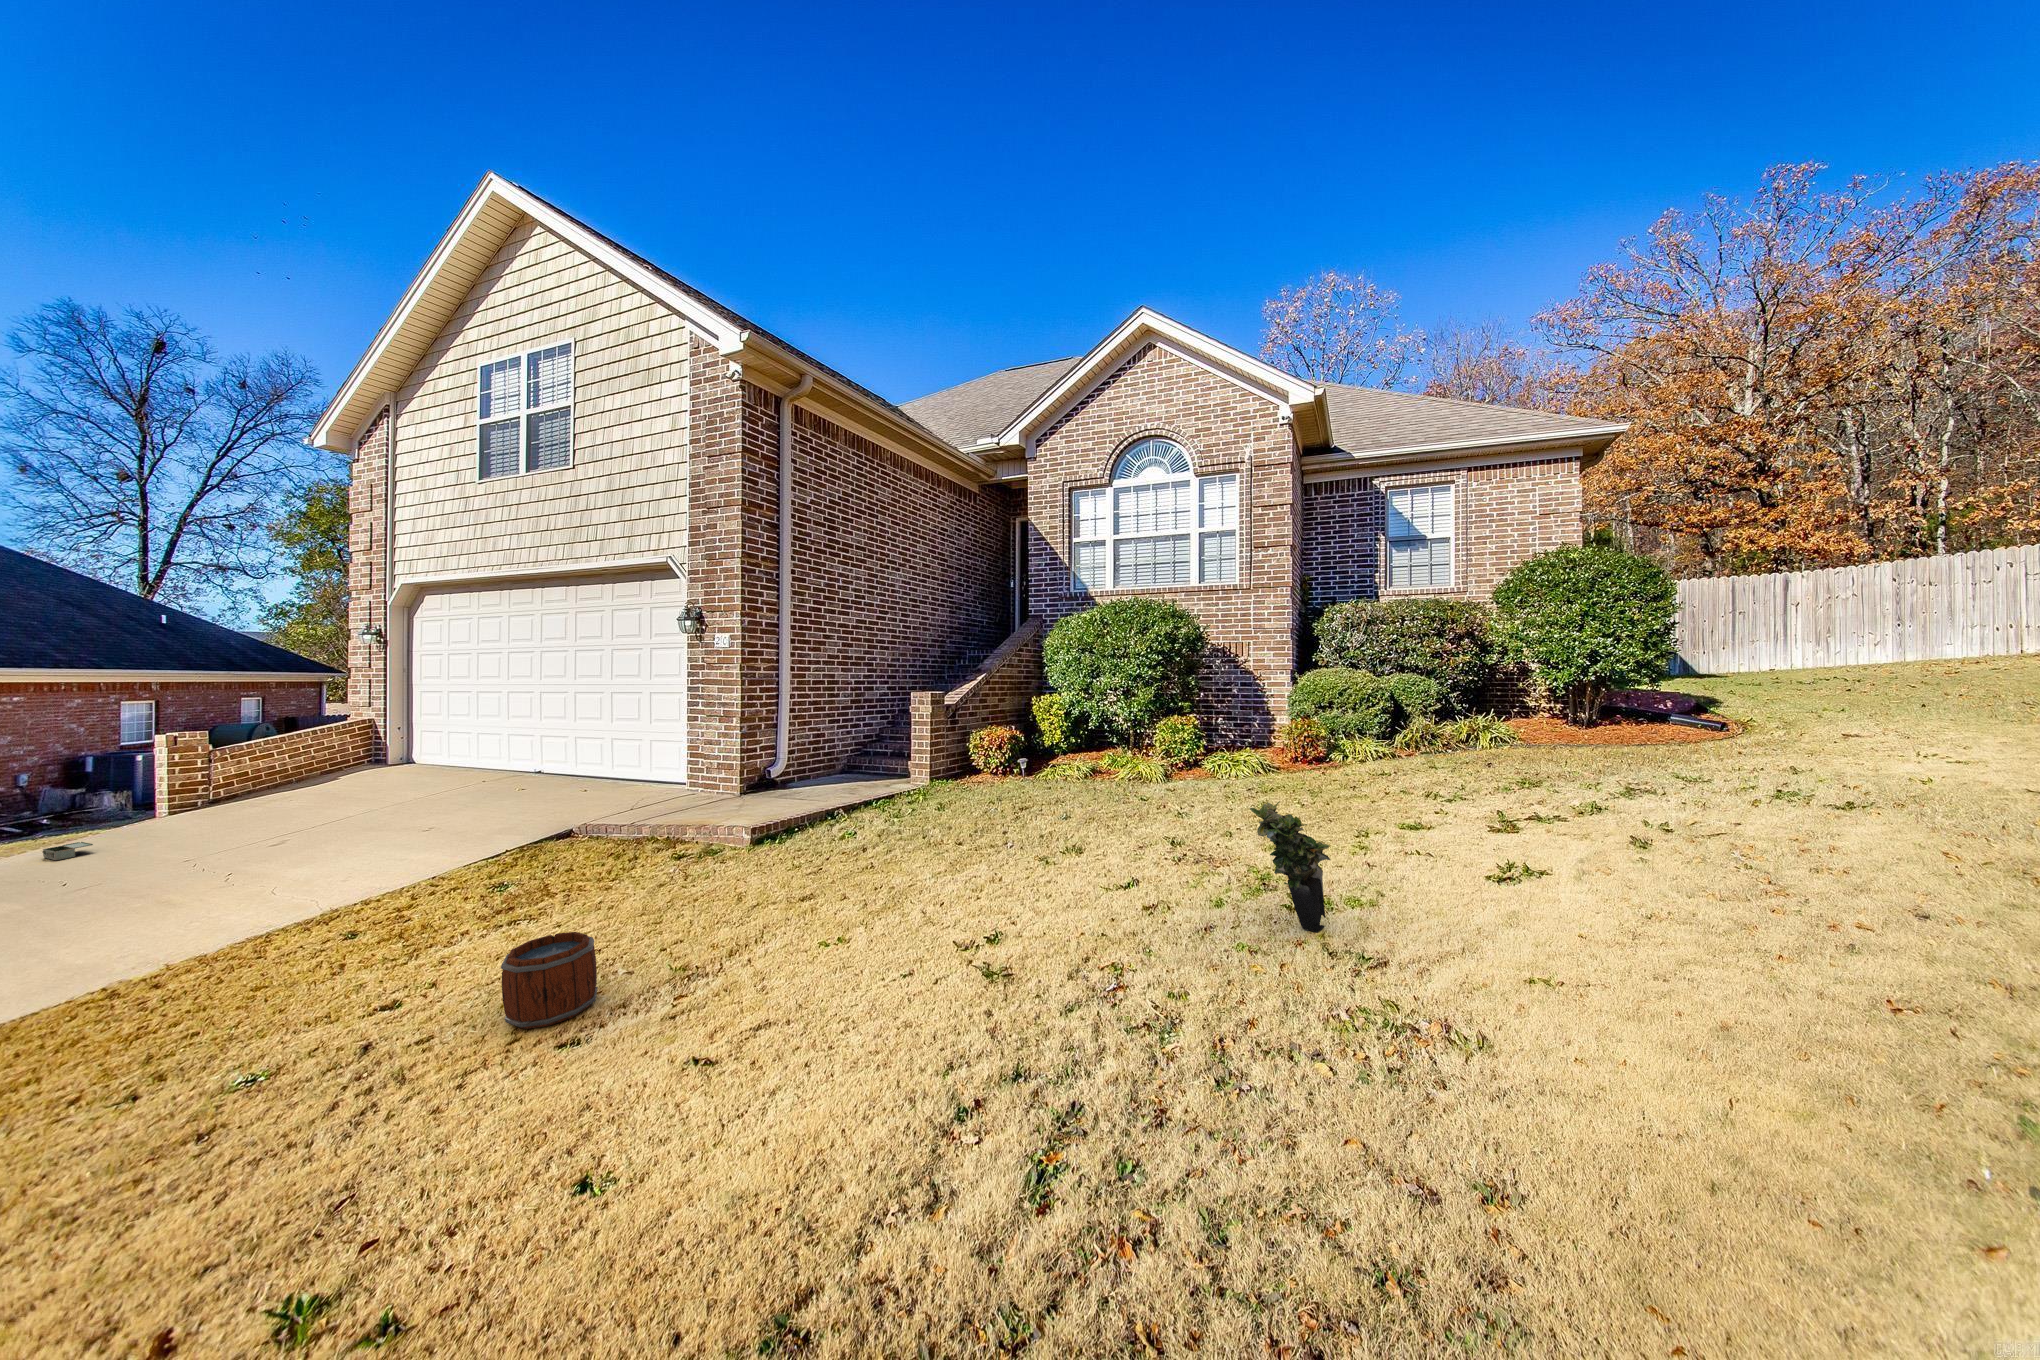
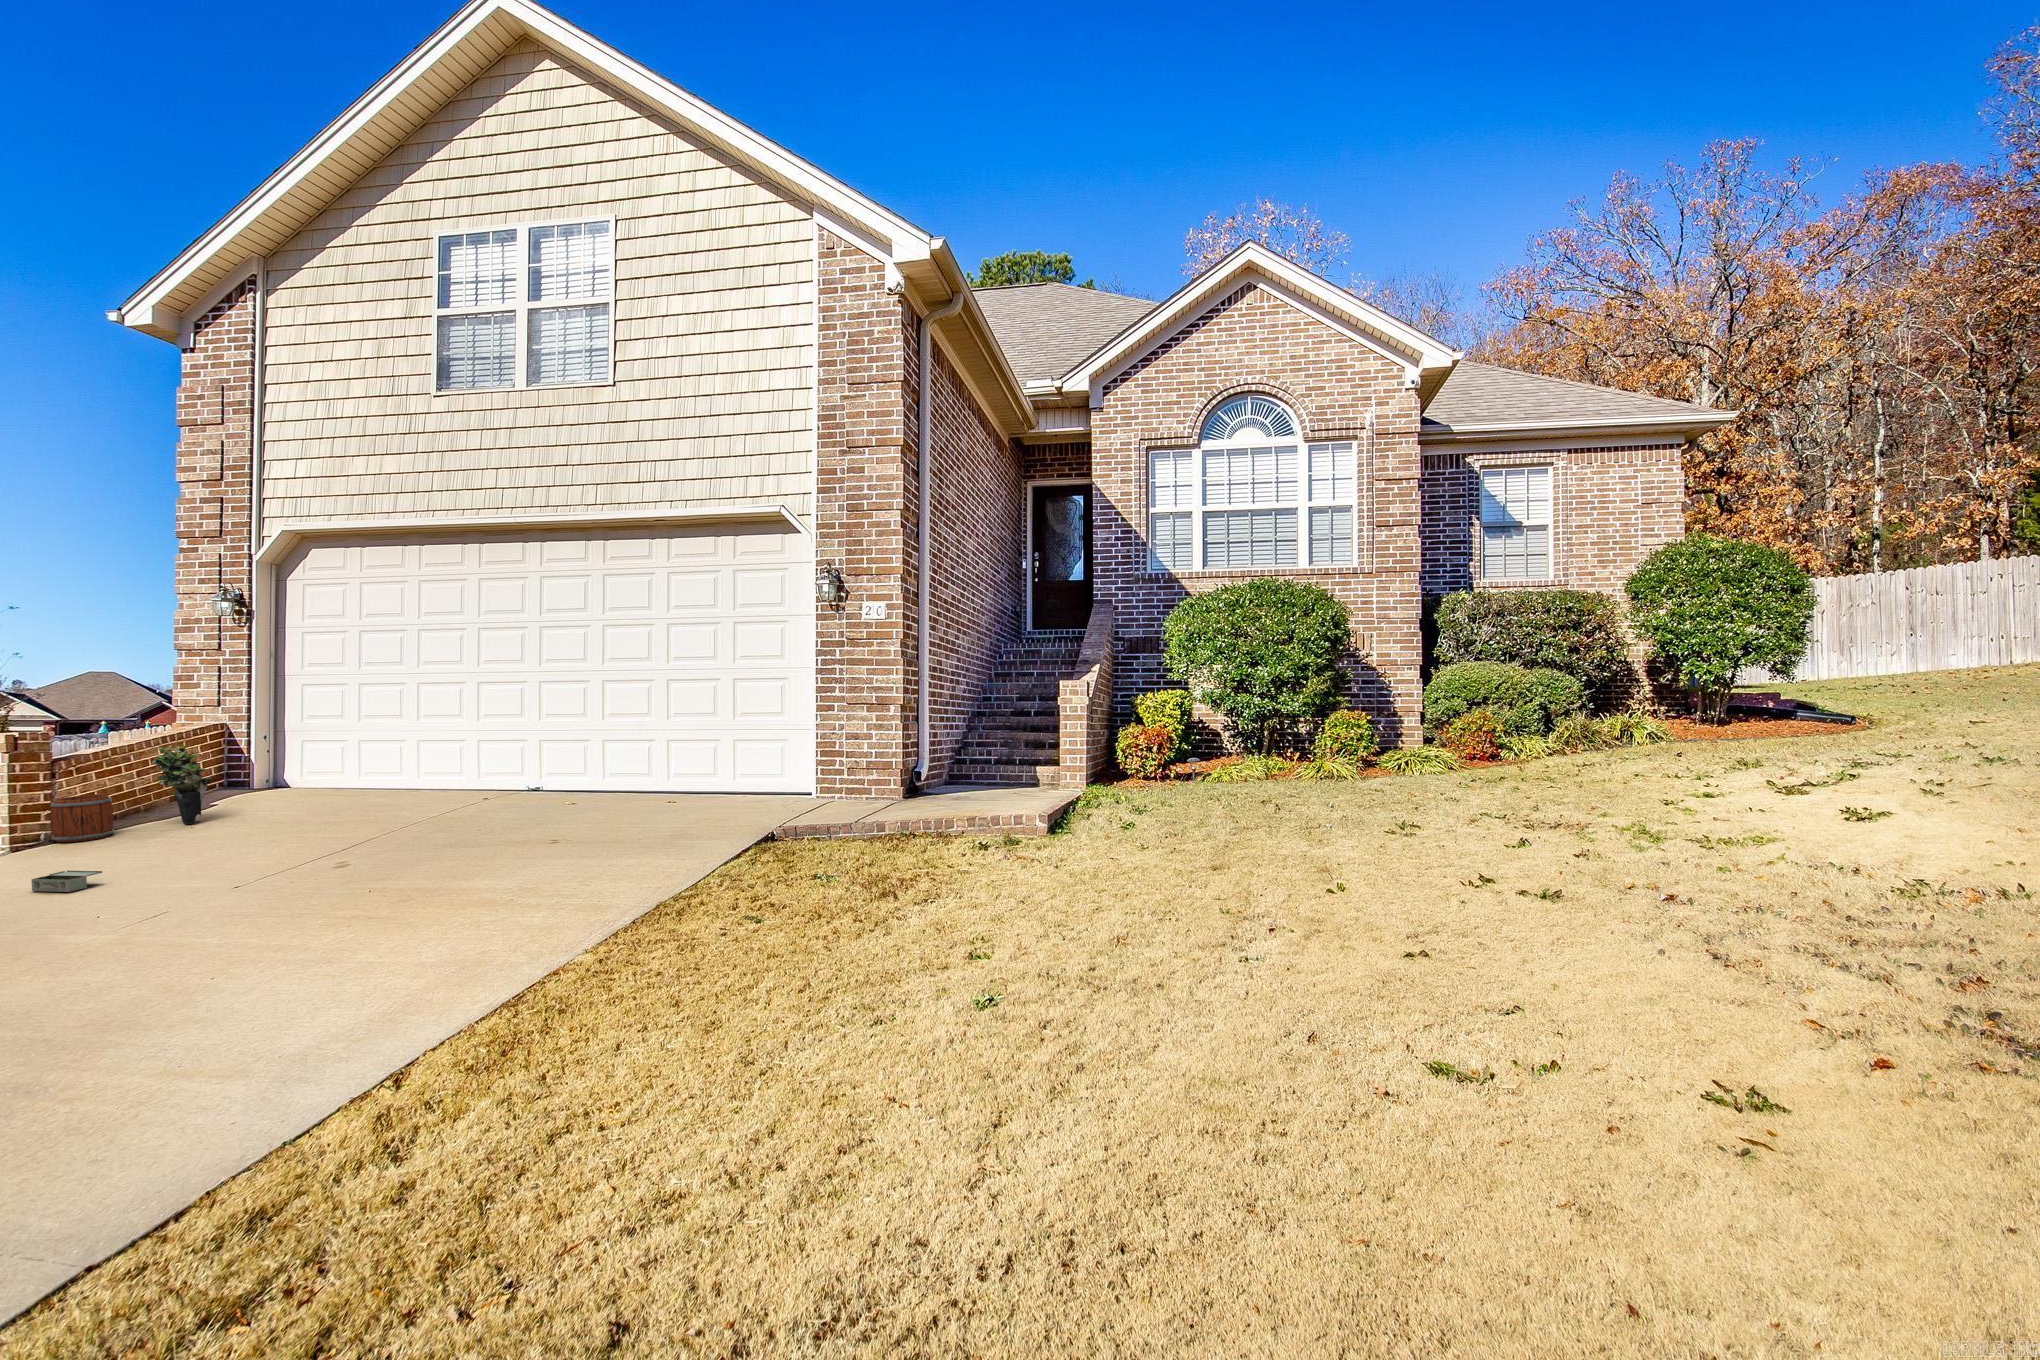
potted plant: present [1250,801,1330,933] -> present [152,744,211,825]
bucket: present [501,932,598,1029] -> present [50,794,114,842]

